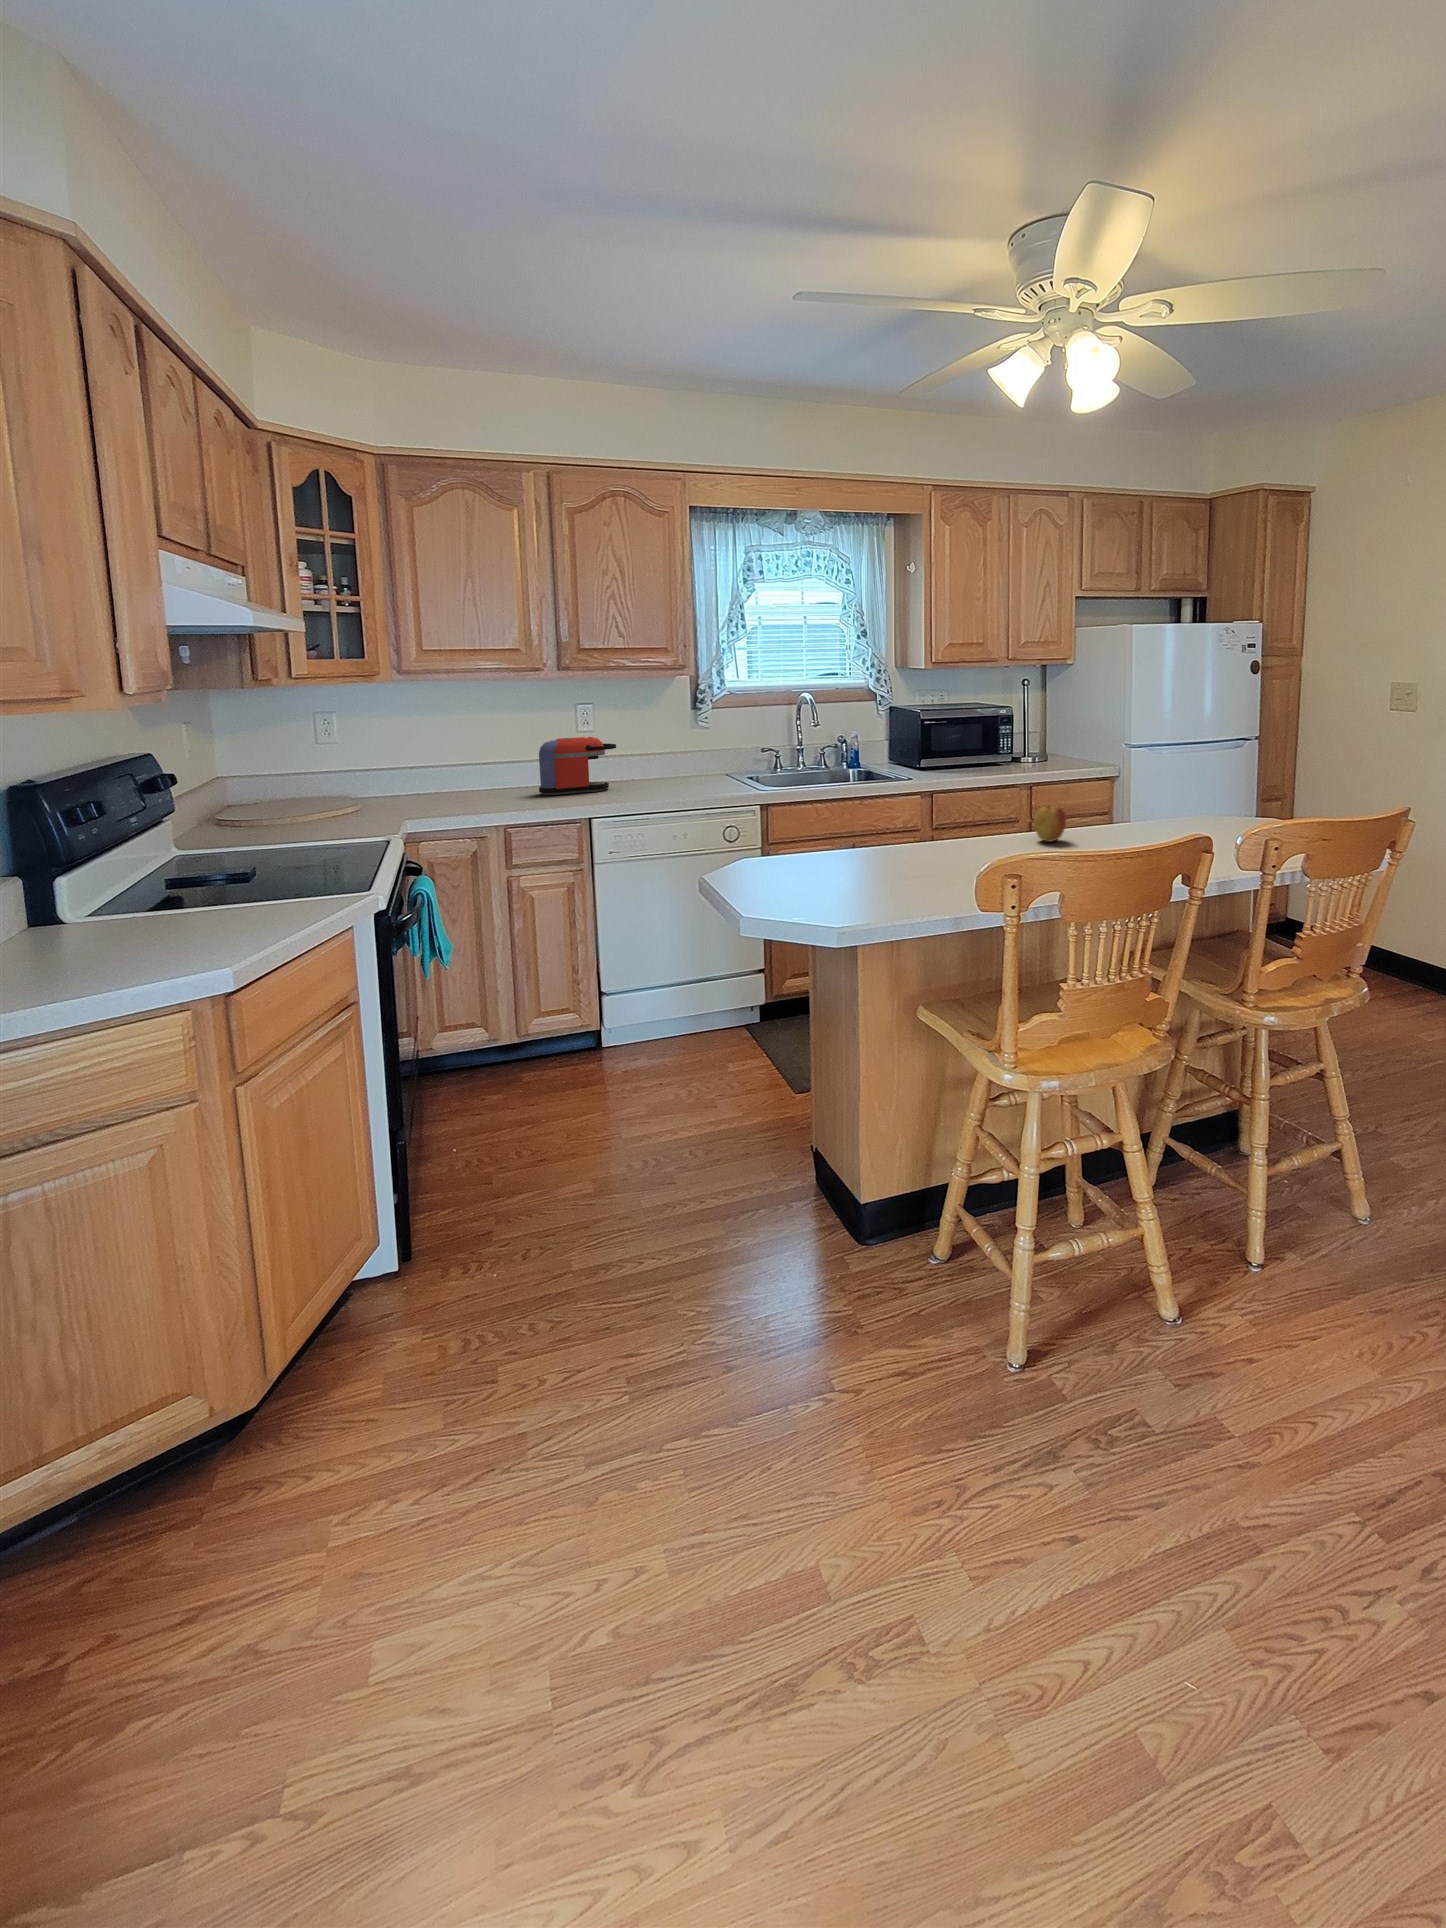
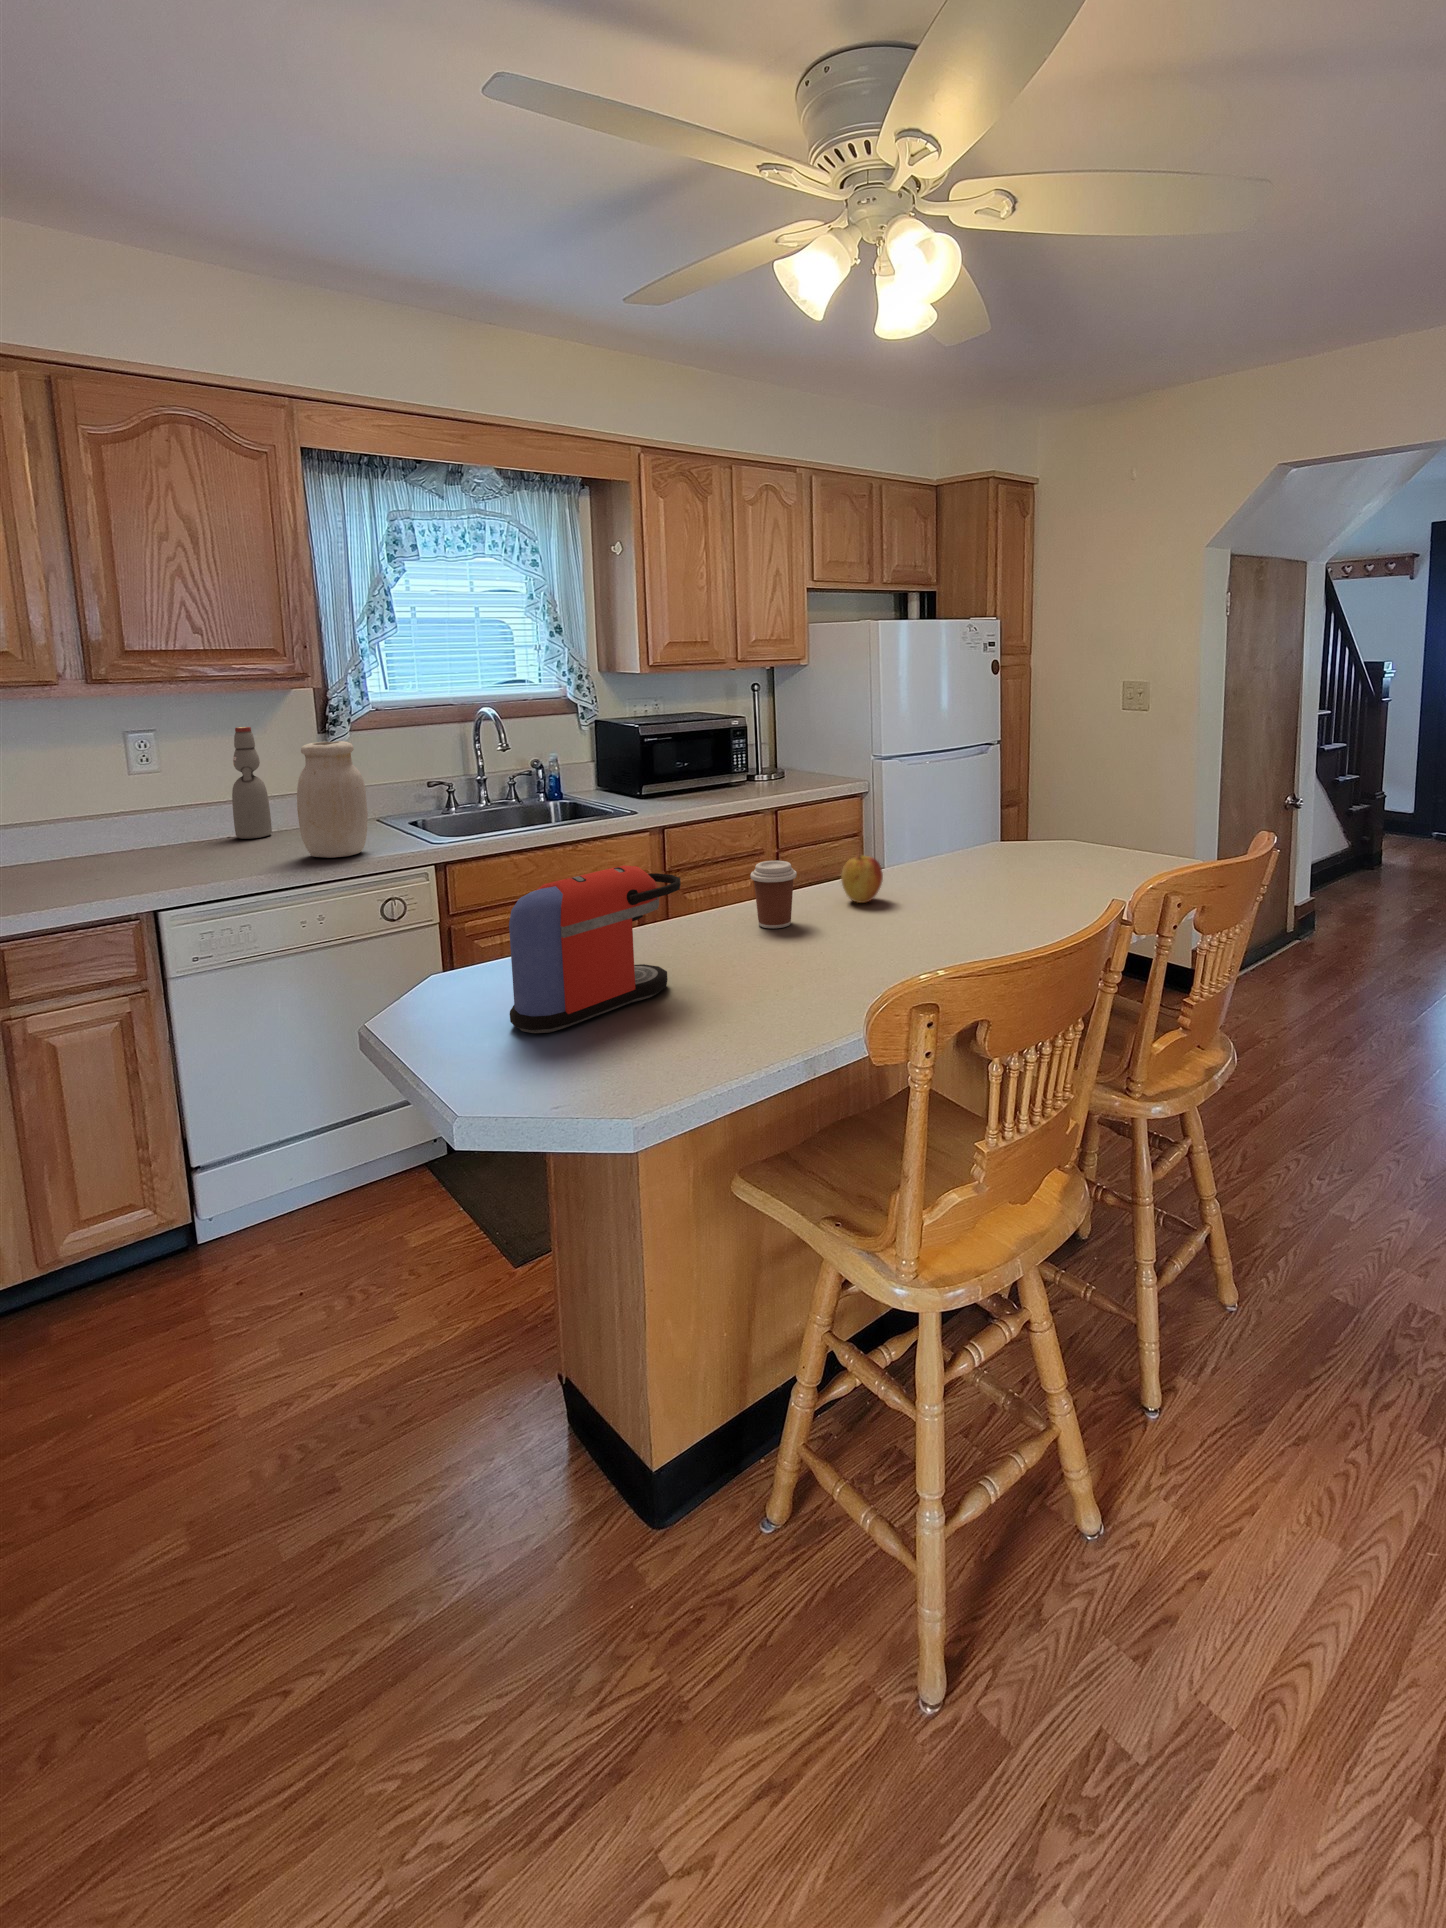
bottle: none [637,703,660,781] -> present [232,727,272,839]
jar: none [676,712,719,793] -> present [297,741,368,858]
coffee maker: present [539,737,616,795] -> present [509,865,681,1033]
coffee cup: none [958,802,993,851] -> present [750,861,797,928]

